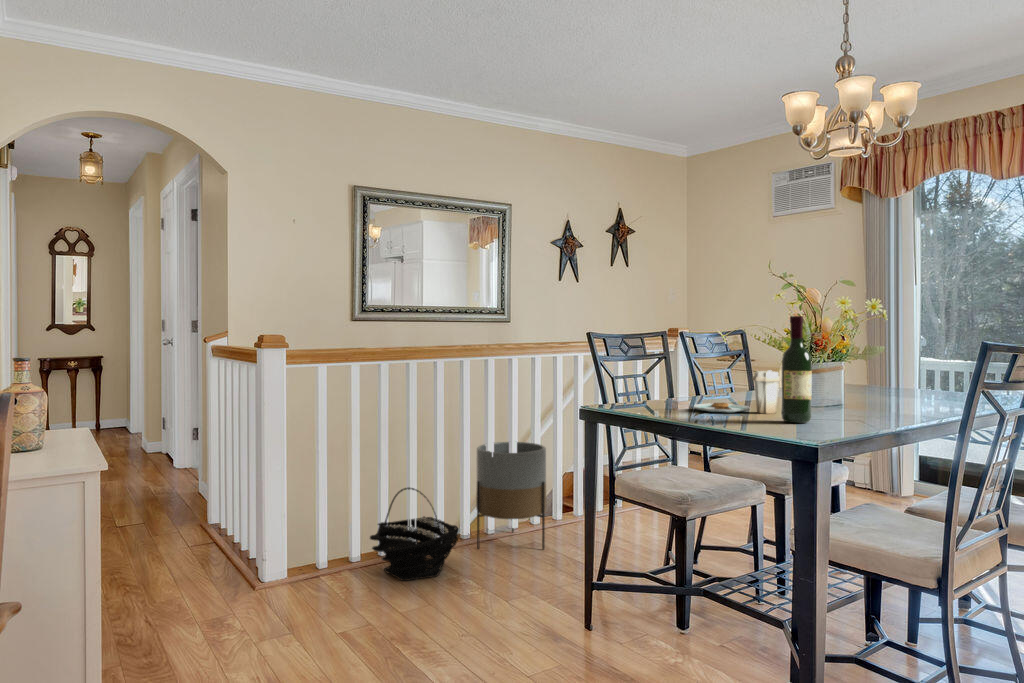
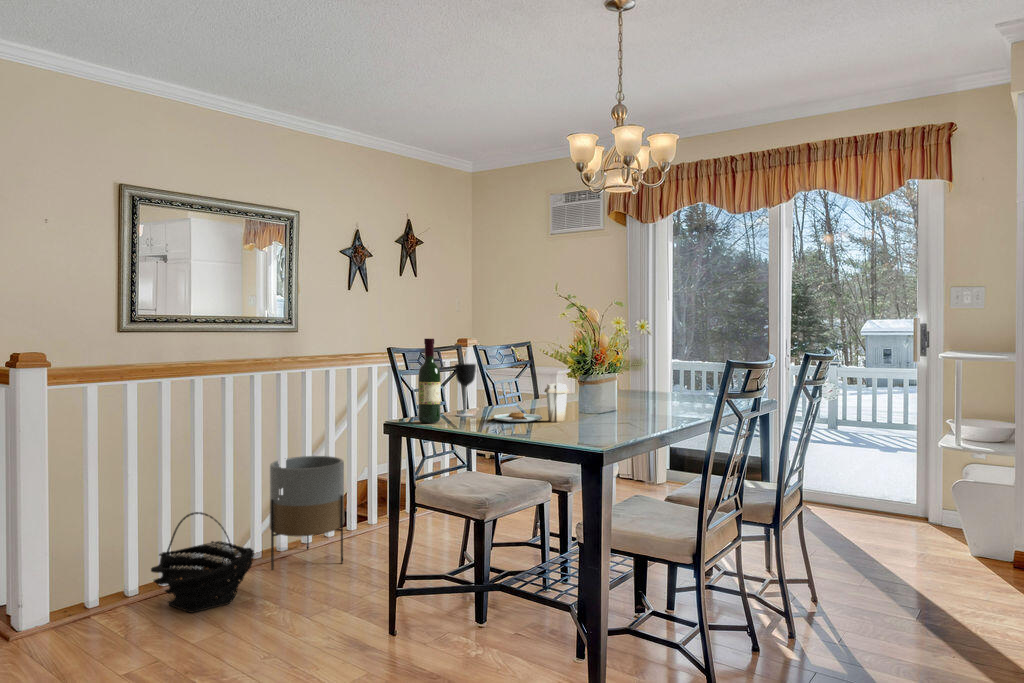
wine bottle: present [781,316,812,423] -> present [418,338,441,423]
wine glass: none [653,350,676,405] -> present [455,364,476,416]

